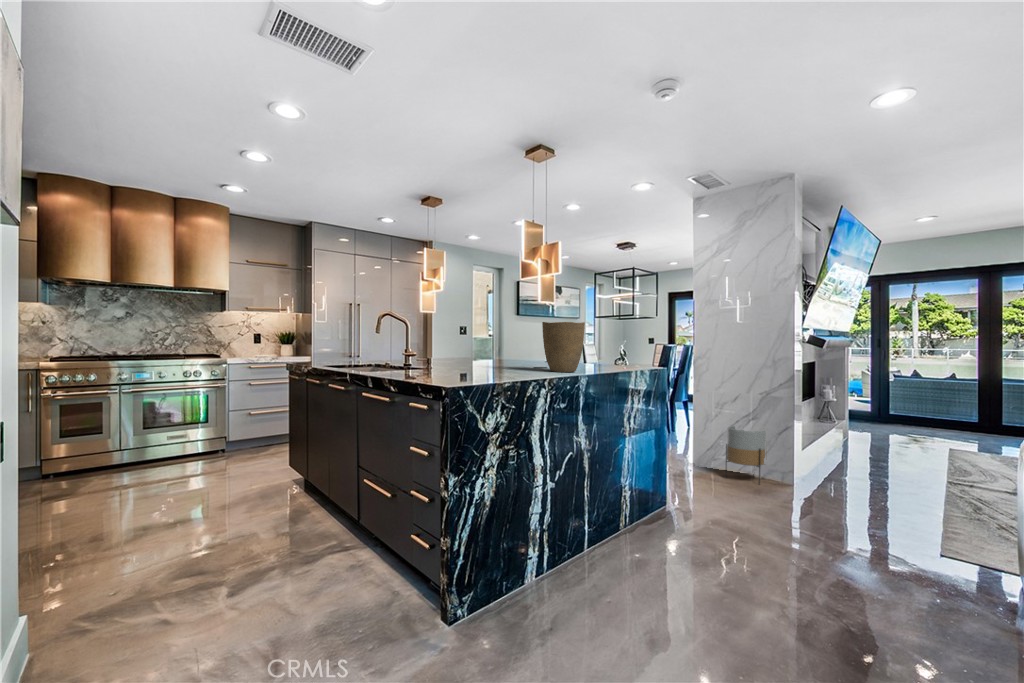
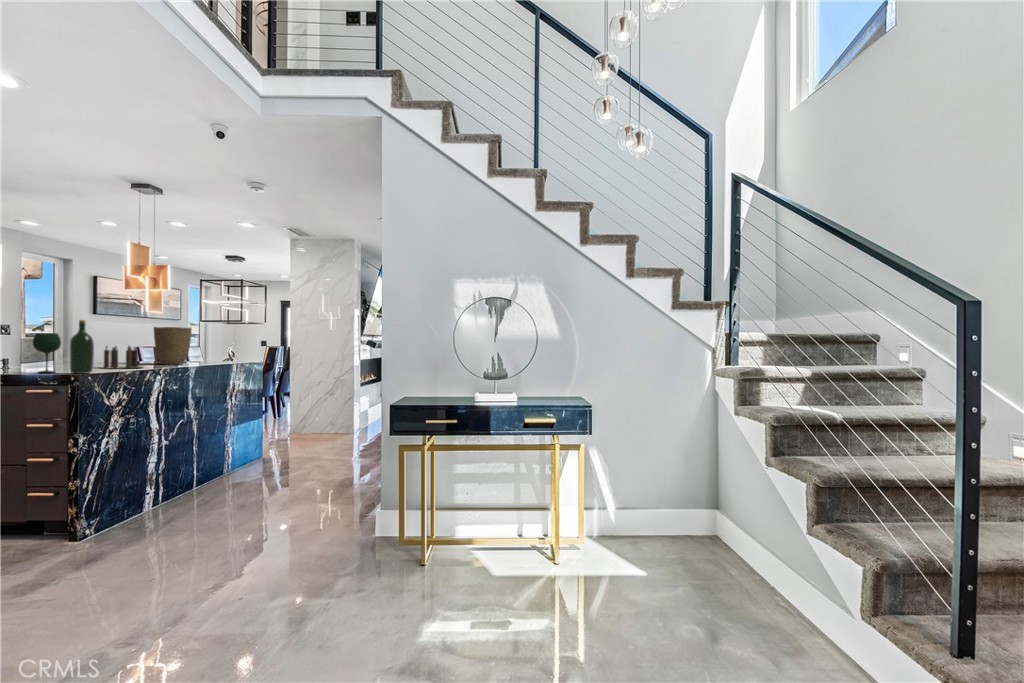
wine bottle: none [439,310,465,387] -> present [70,320,94,374]
wine glass: none [405,329,433,383] -> present [33,333,61,373]
candle: none [474,346,544,378] -> present [102,346,141,369]
planter: present [725,426,767,484] -> none [310,401,338,440]

